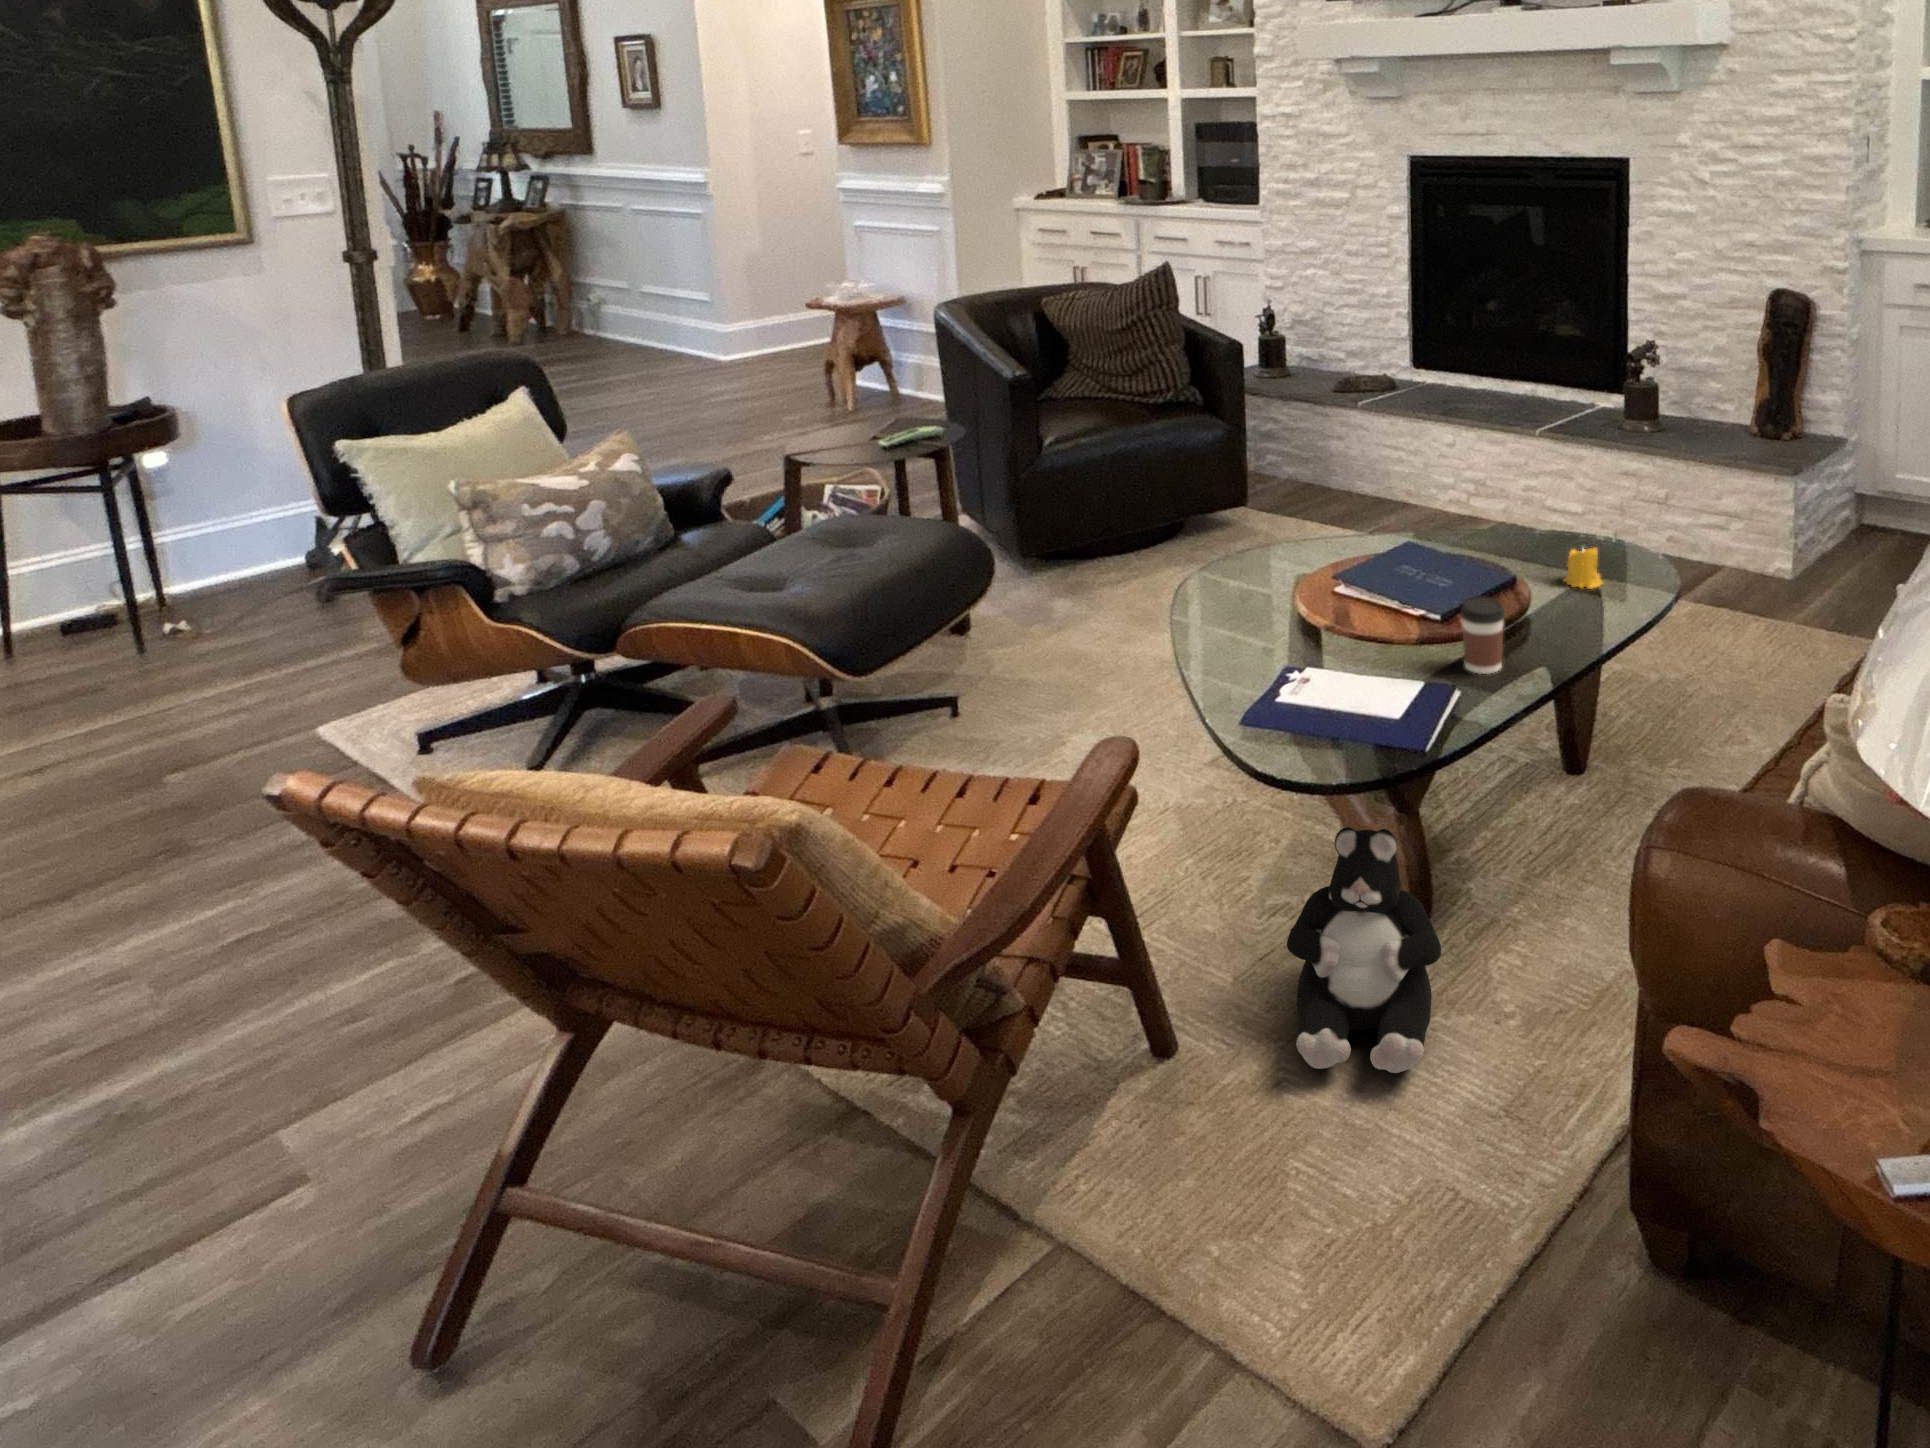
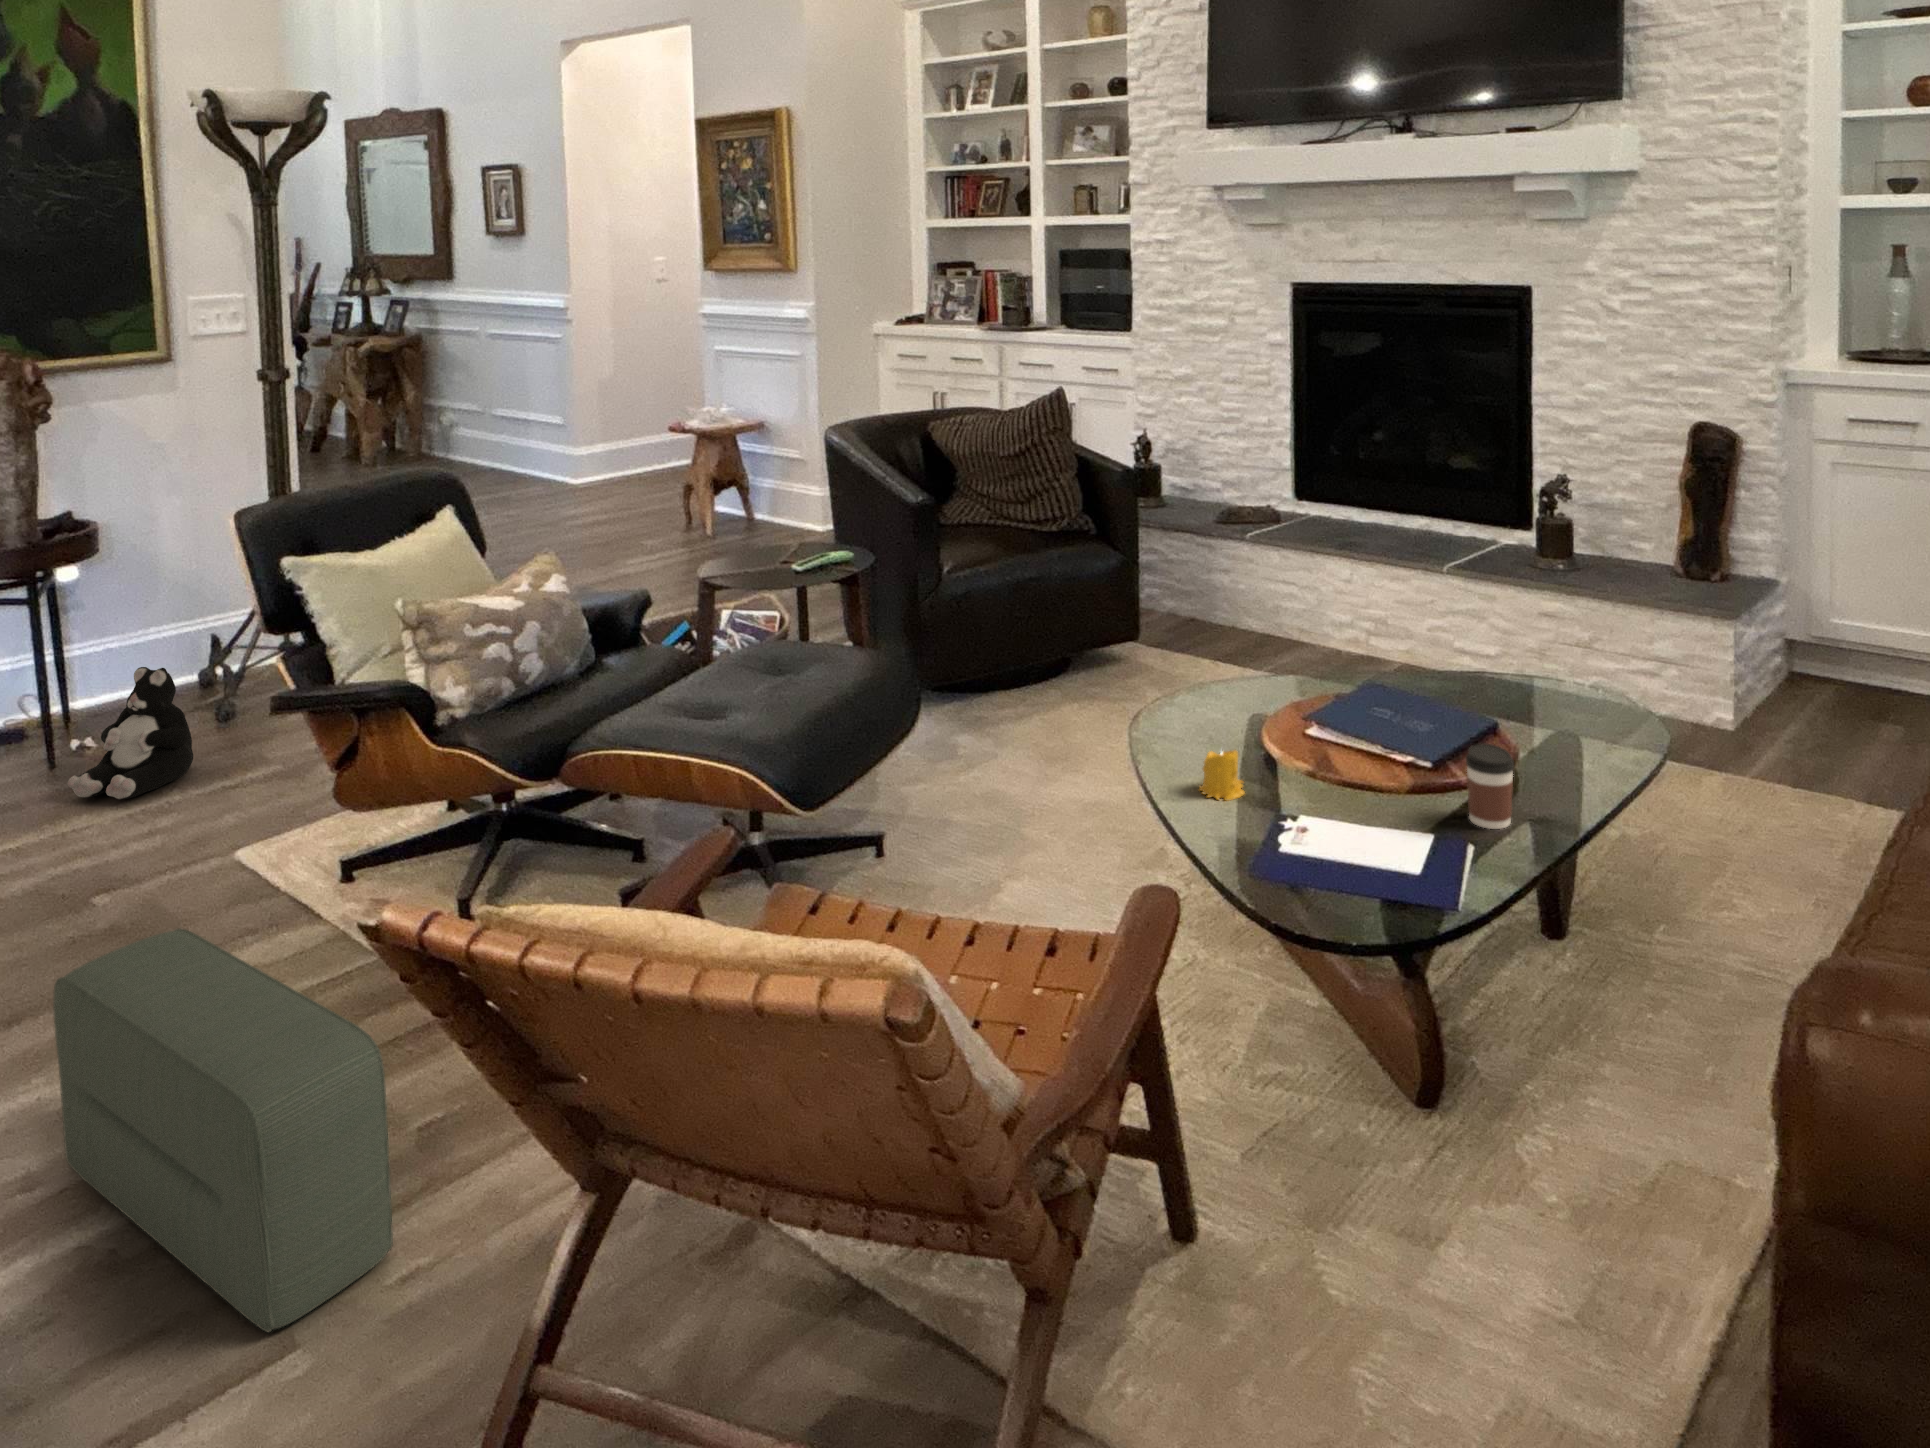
candle: present [1563,547,1603,589] -> present [1199,750,1244,801]
pouf: none [83,797,420,1155] -> present [53,929,393,1332]
plush toy: present [1287,827,1441,1073] -> present [68,667,193,800]

